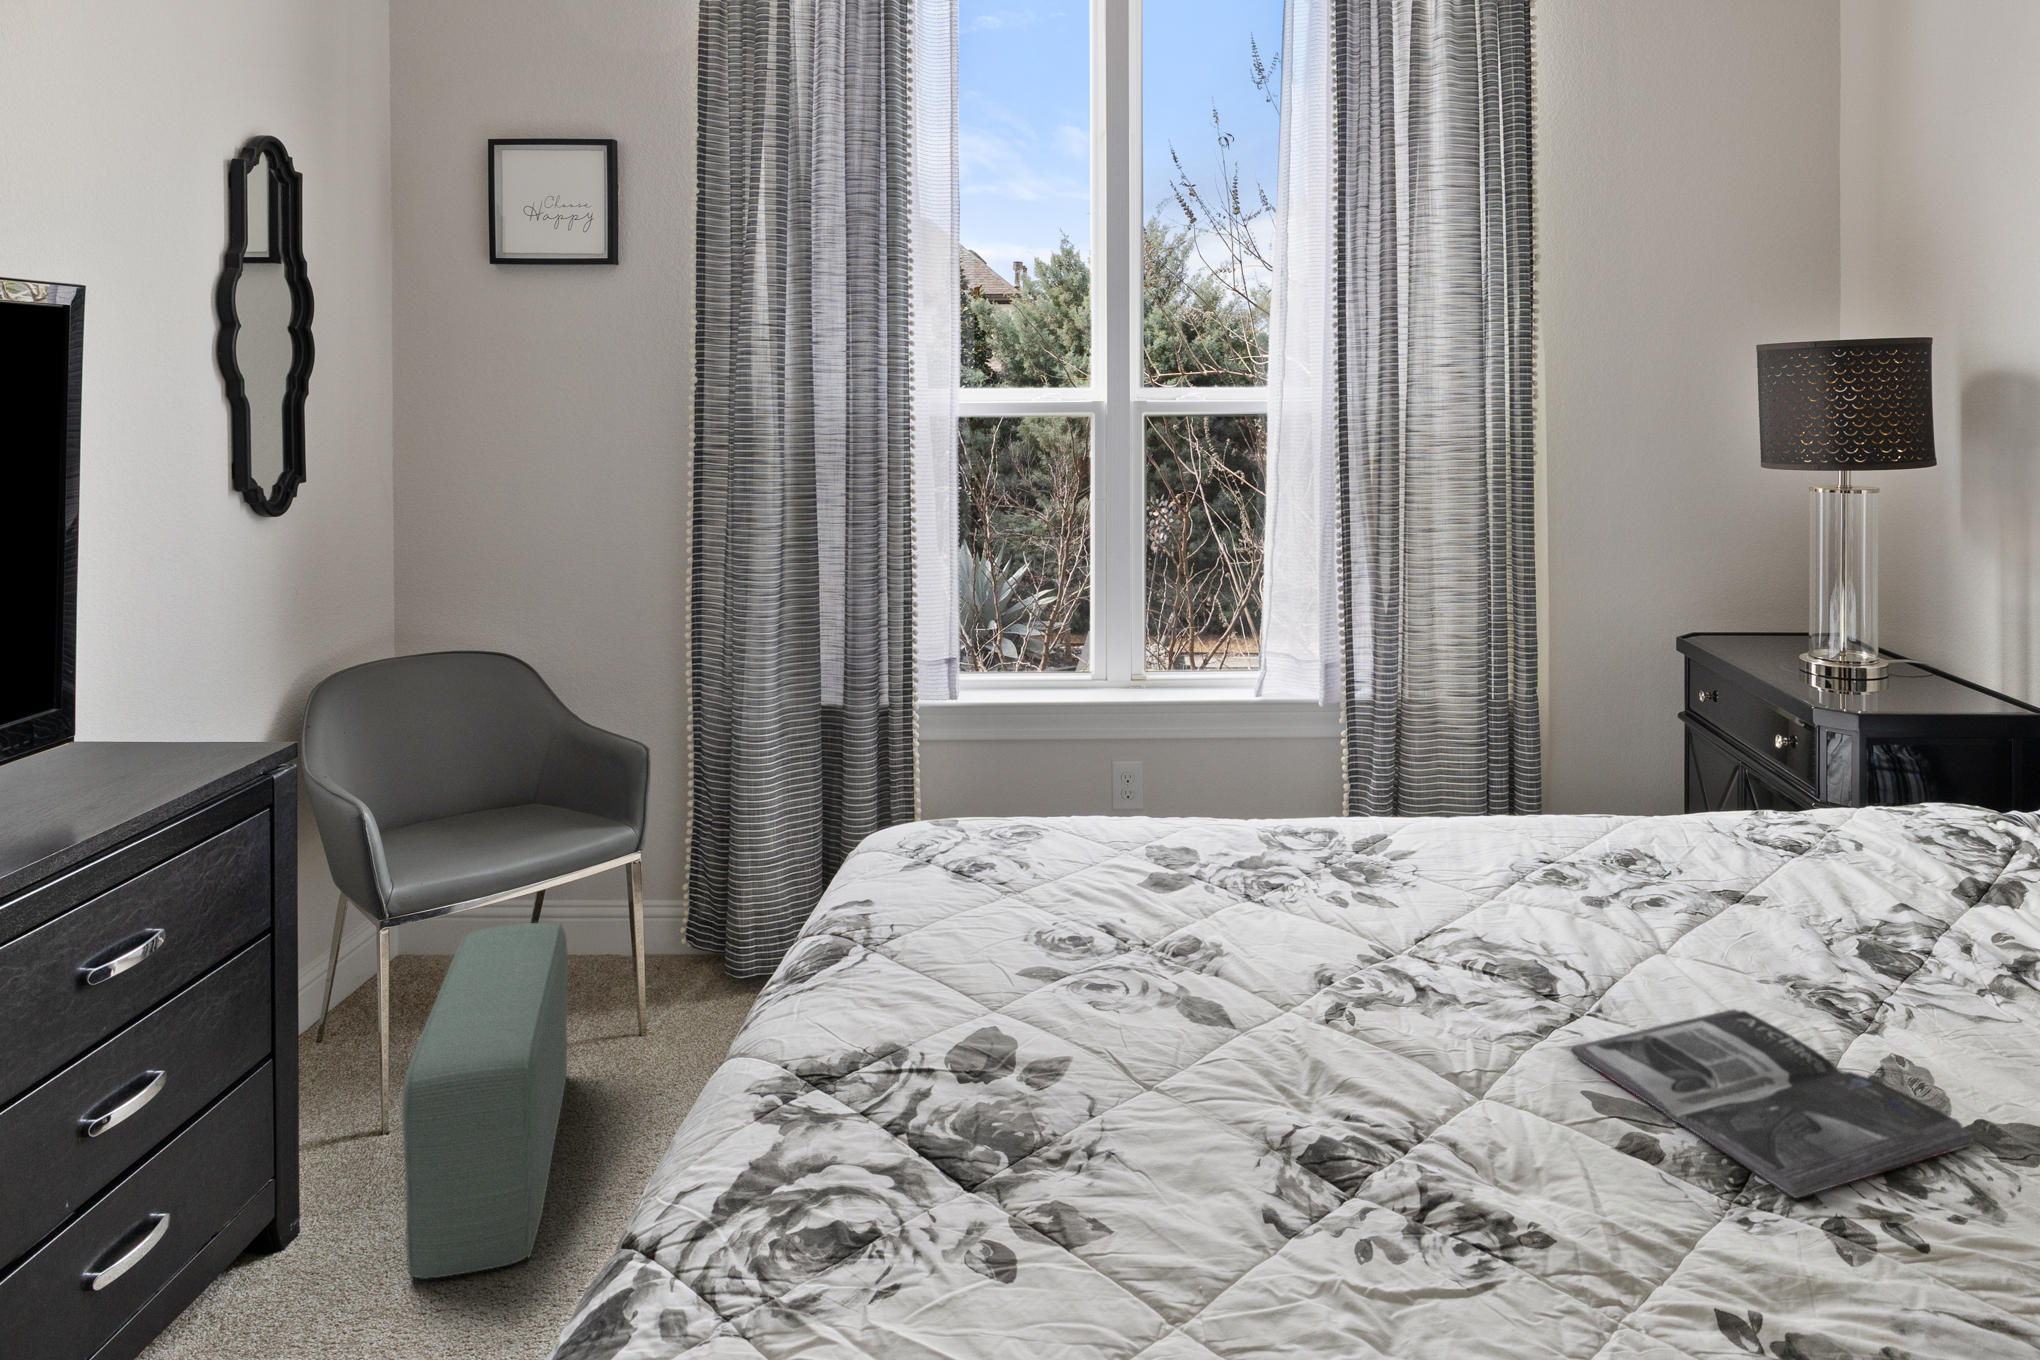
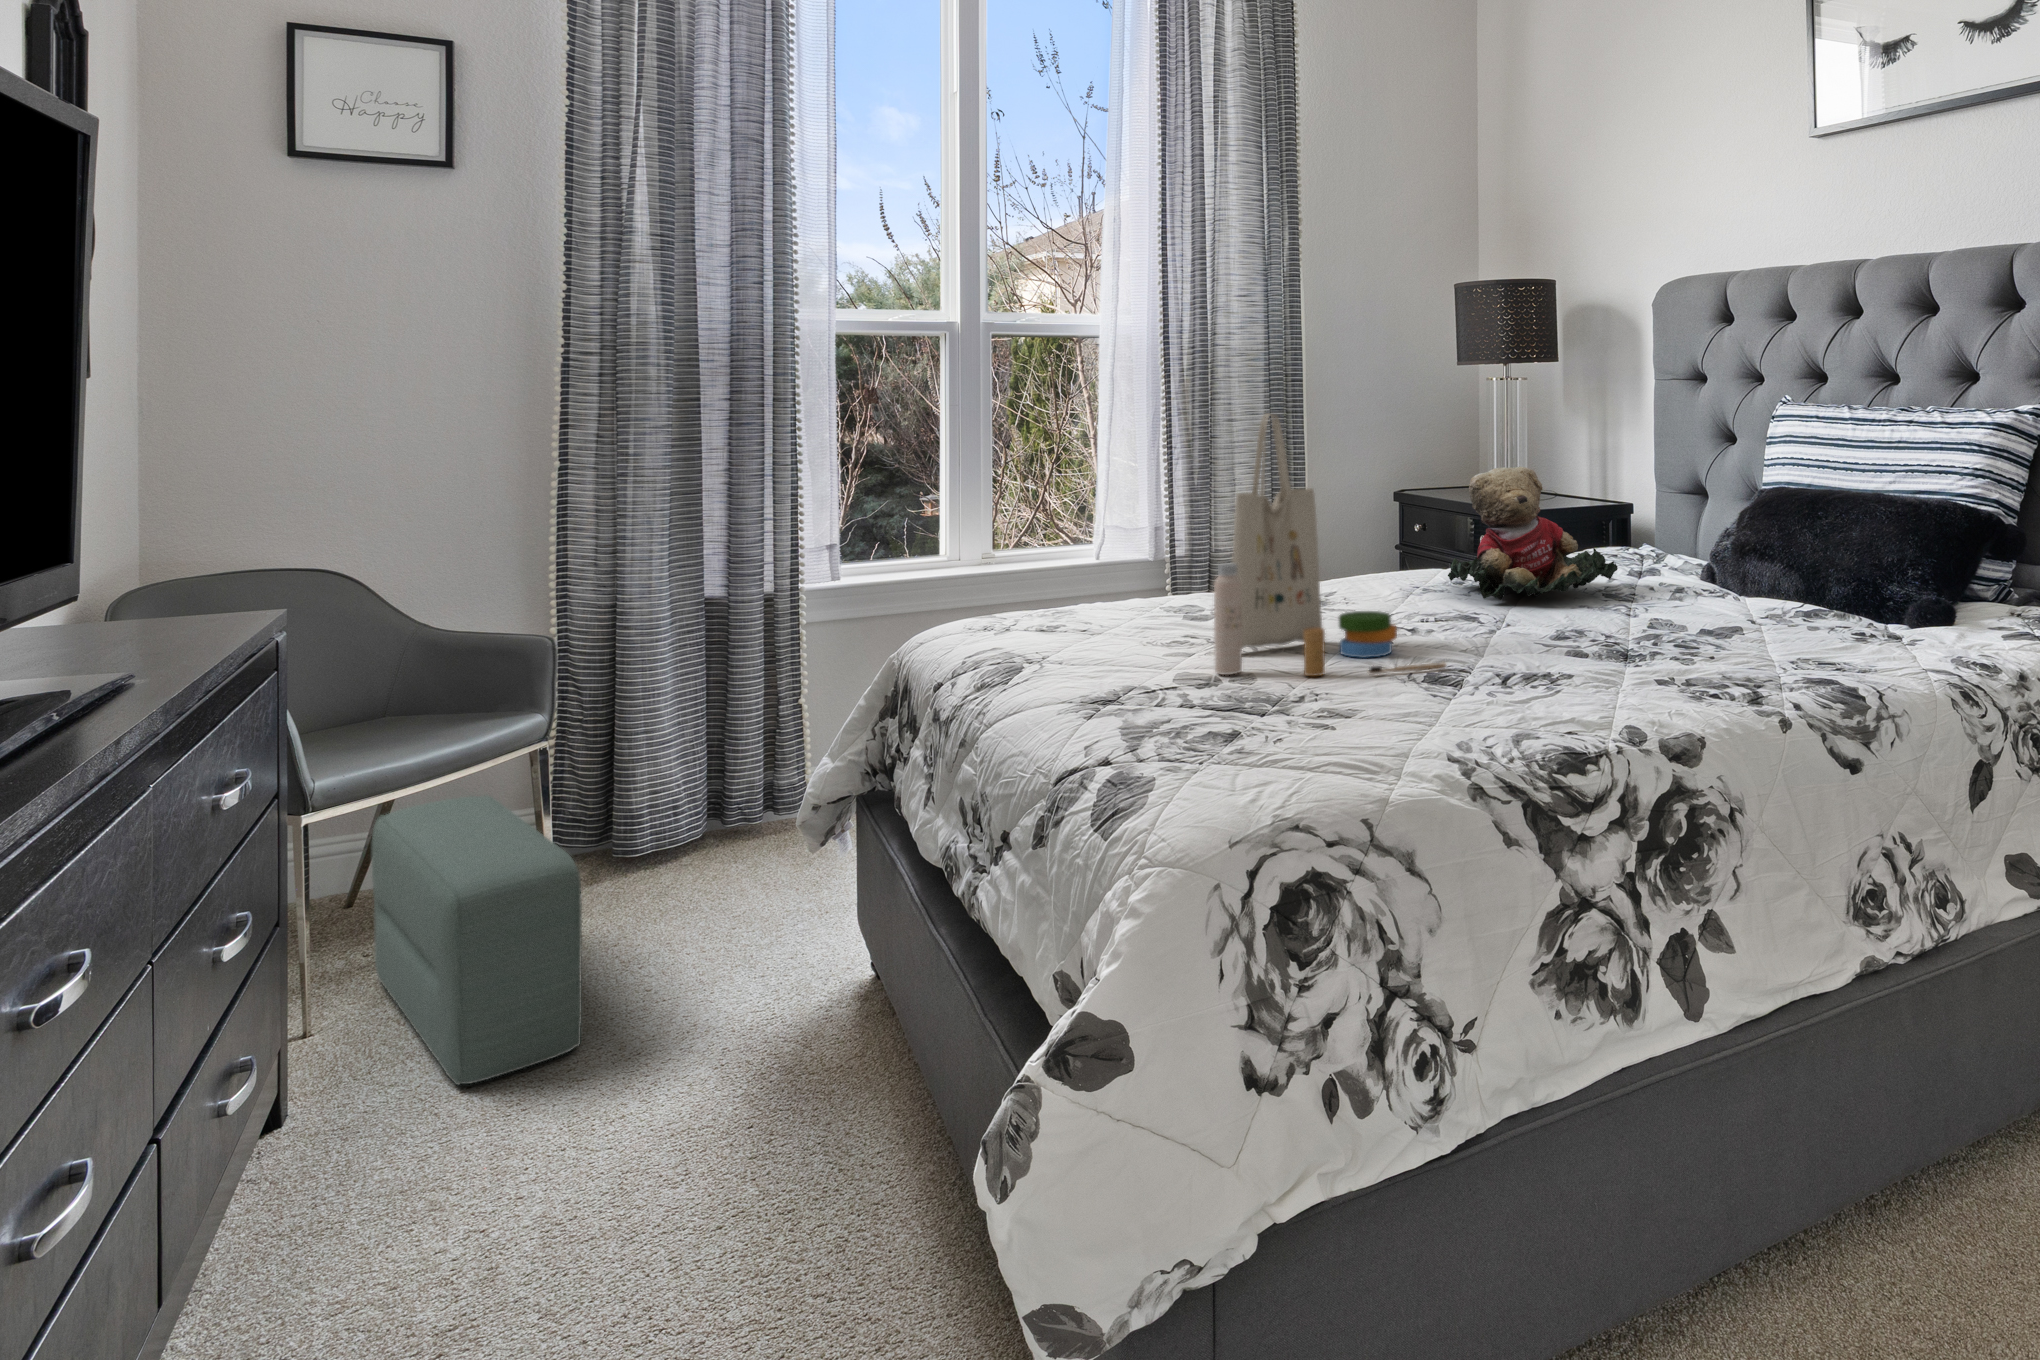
tote bag: none [1052,645,1394,1142] -> present [1214,413,1446,676]
teddy bear: none [1597,702,1896,948] -> present [1448,466,1618,600]
magazine: present [1571,1009,1973,1198] -> none [1501,612,1702,653]

